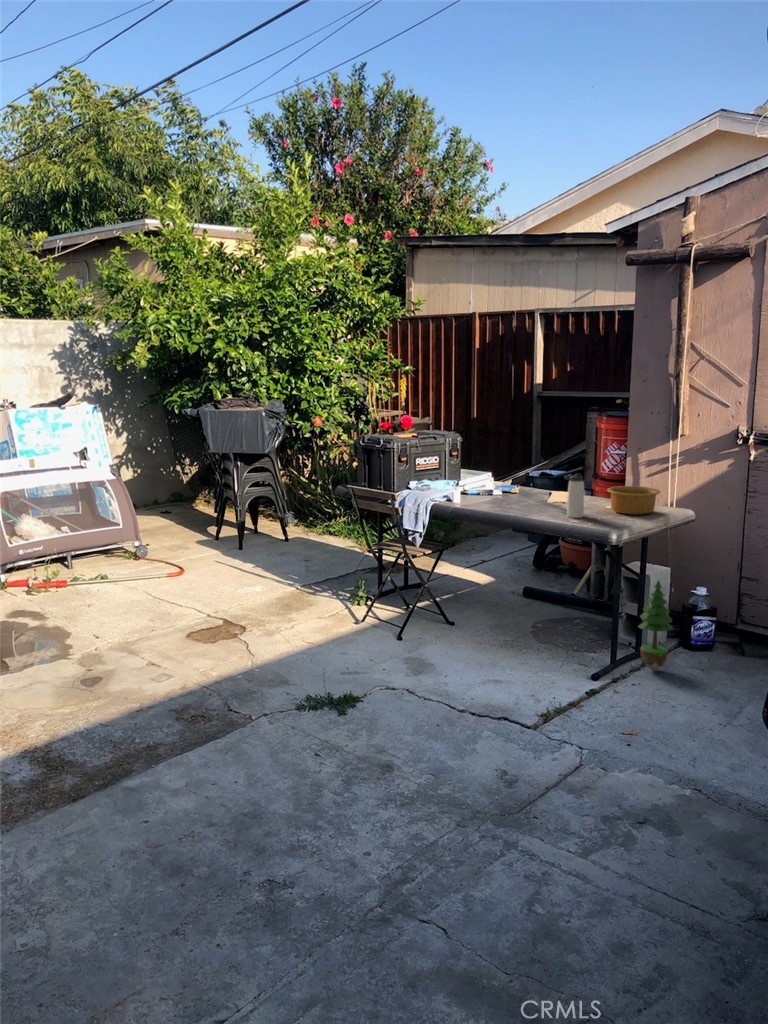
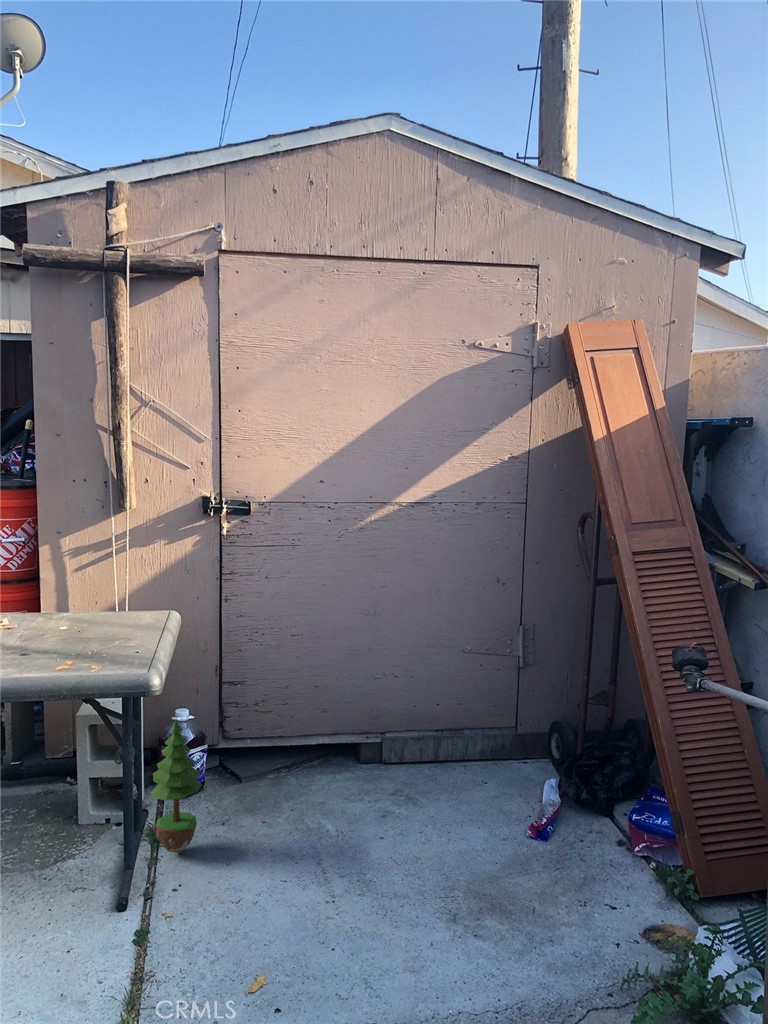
thermos bottle: present [565,473,584,518] -> none [18,580,55,657]
bowl: present [607,486,660,515] -> none [65,586,146,632]

